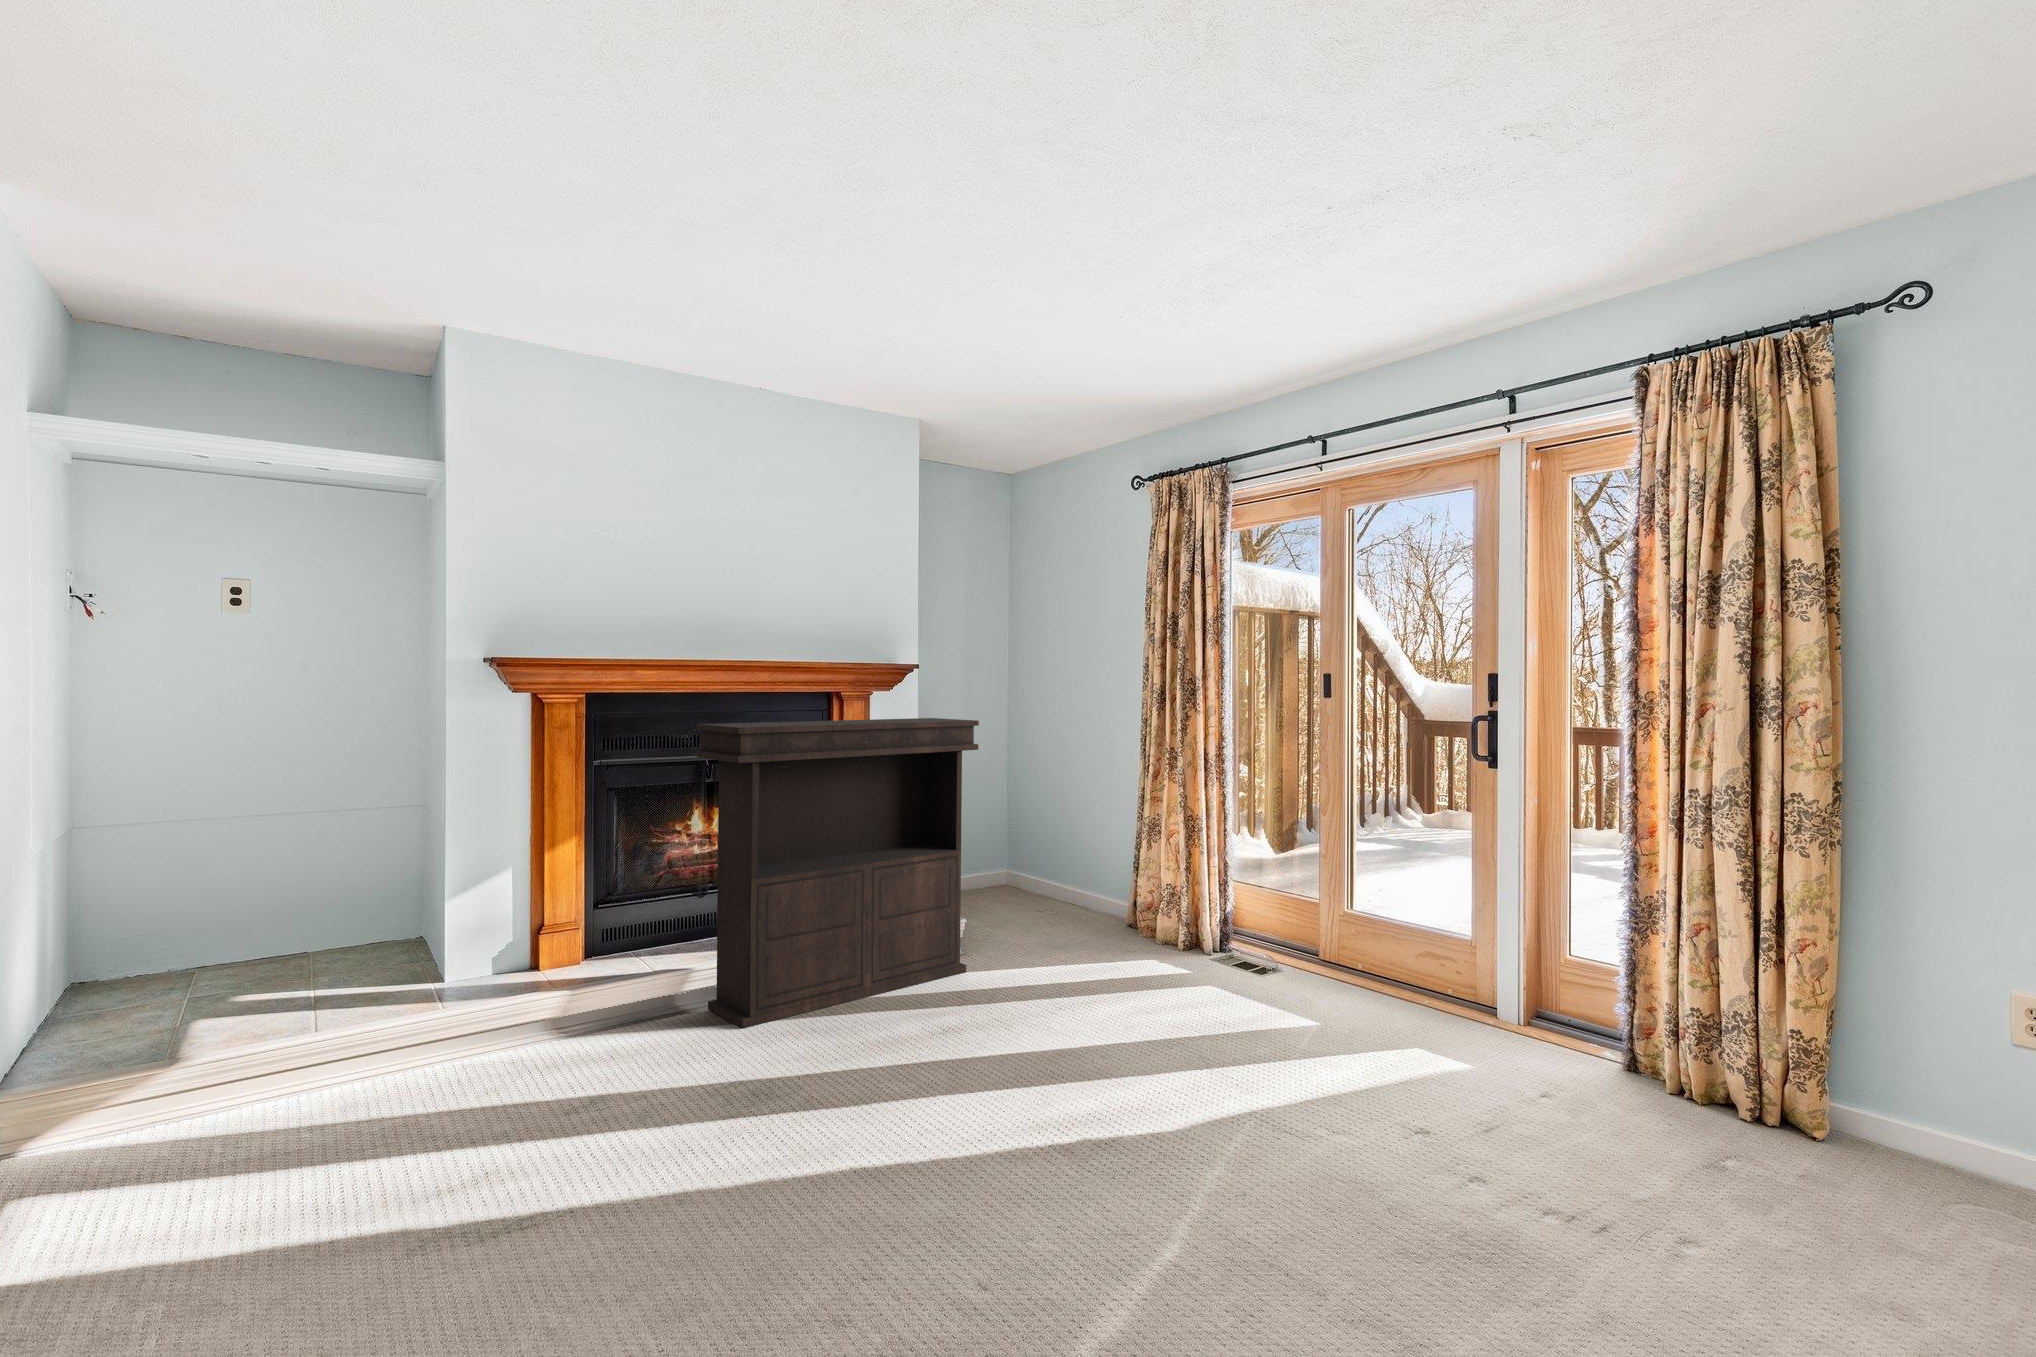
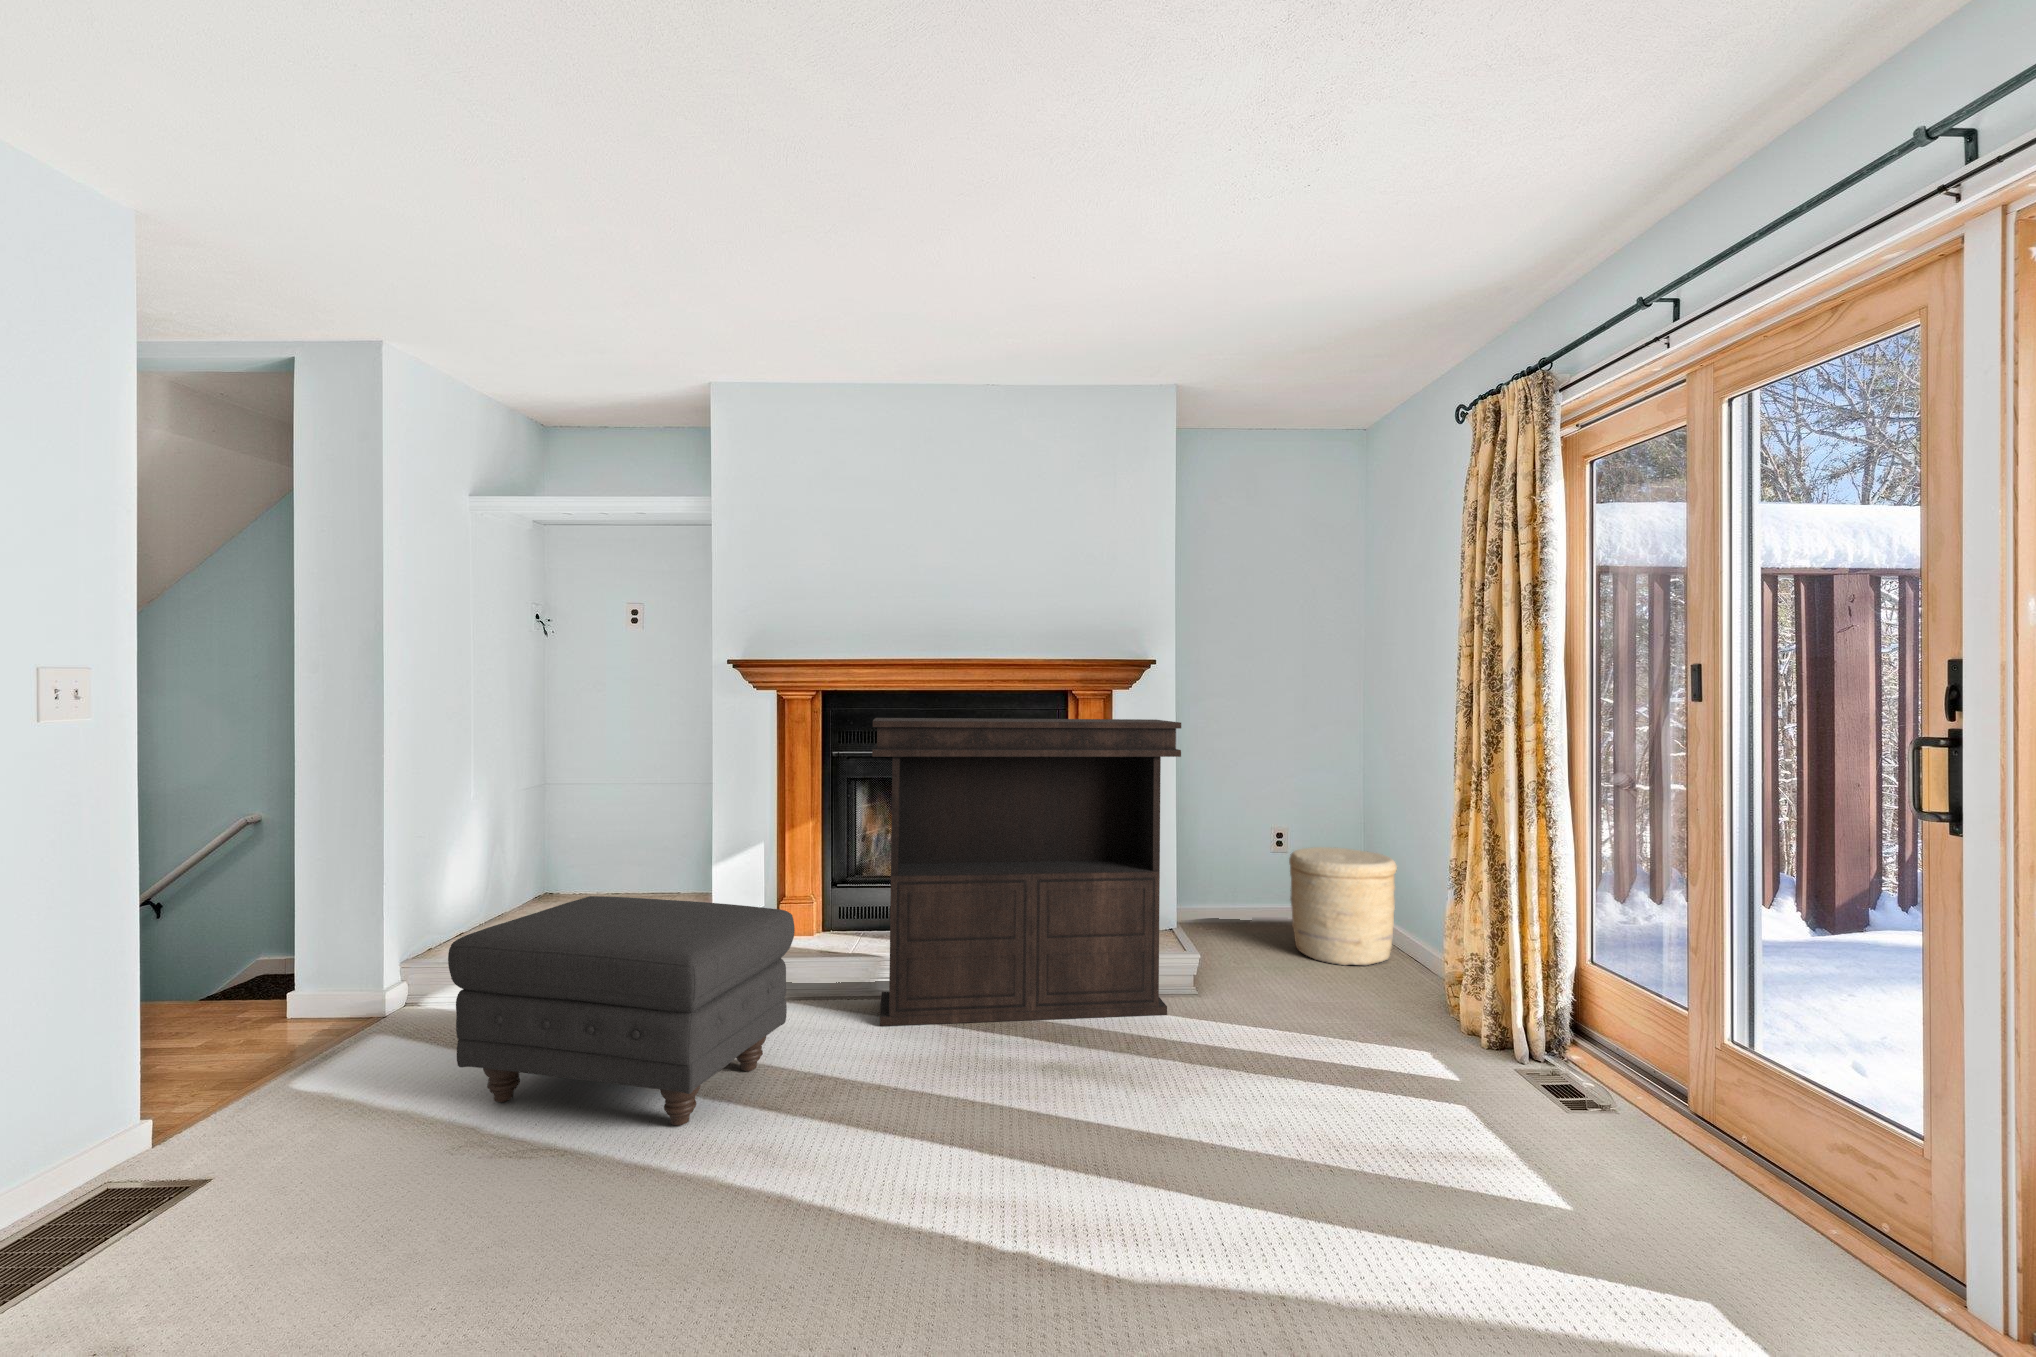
woven basket: none [988,822,1073,917] -> present [1289,847,1397,965]
ottoman: none [392,921,726,1174] -> present [448,896,795,1126]

